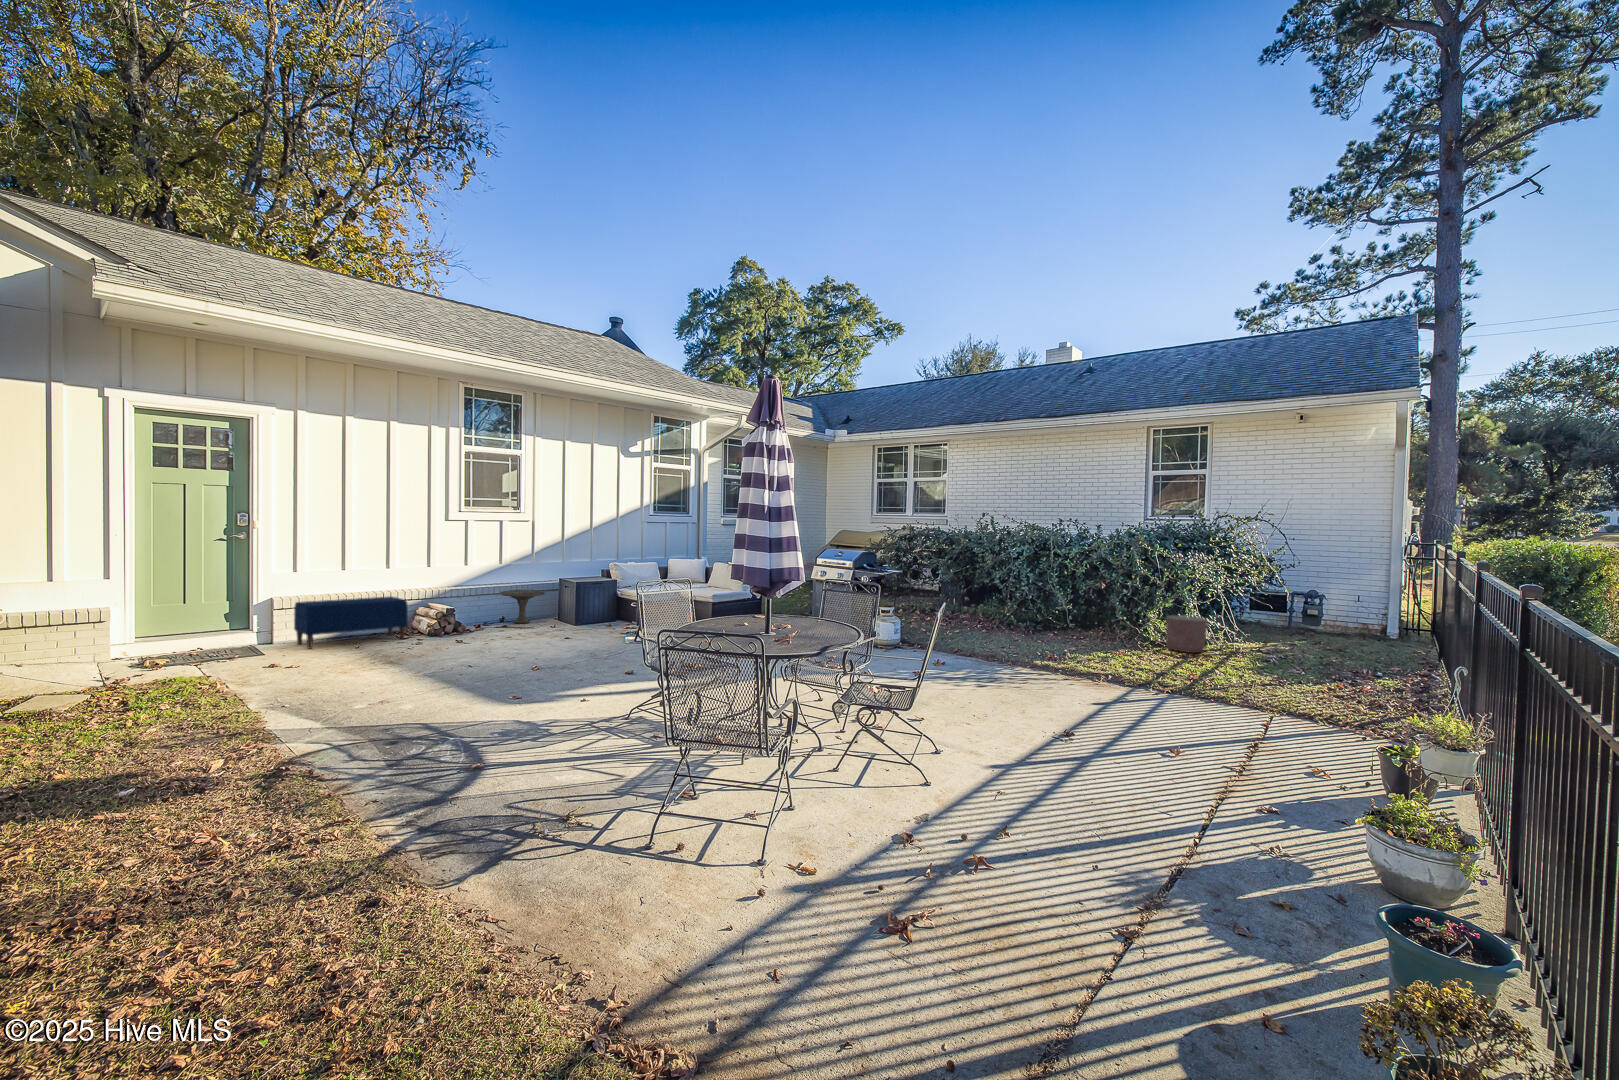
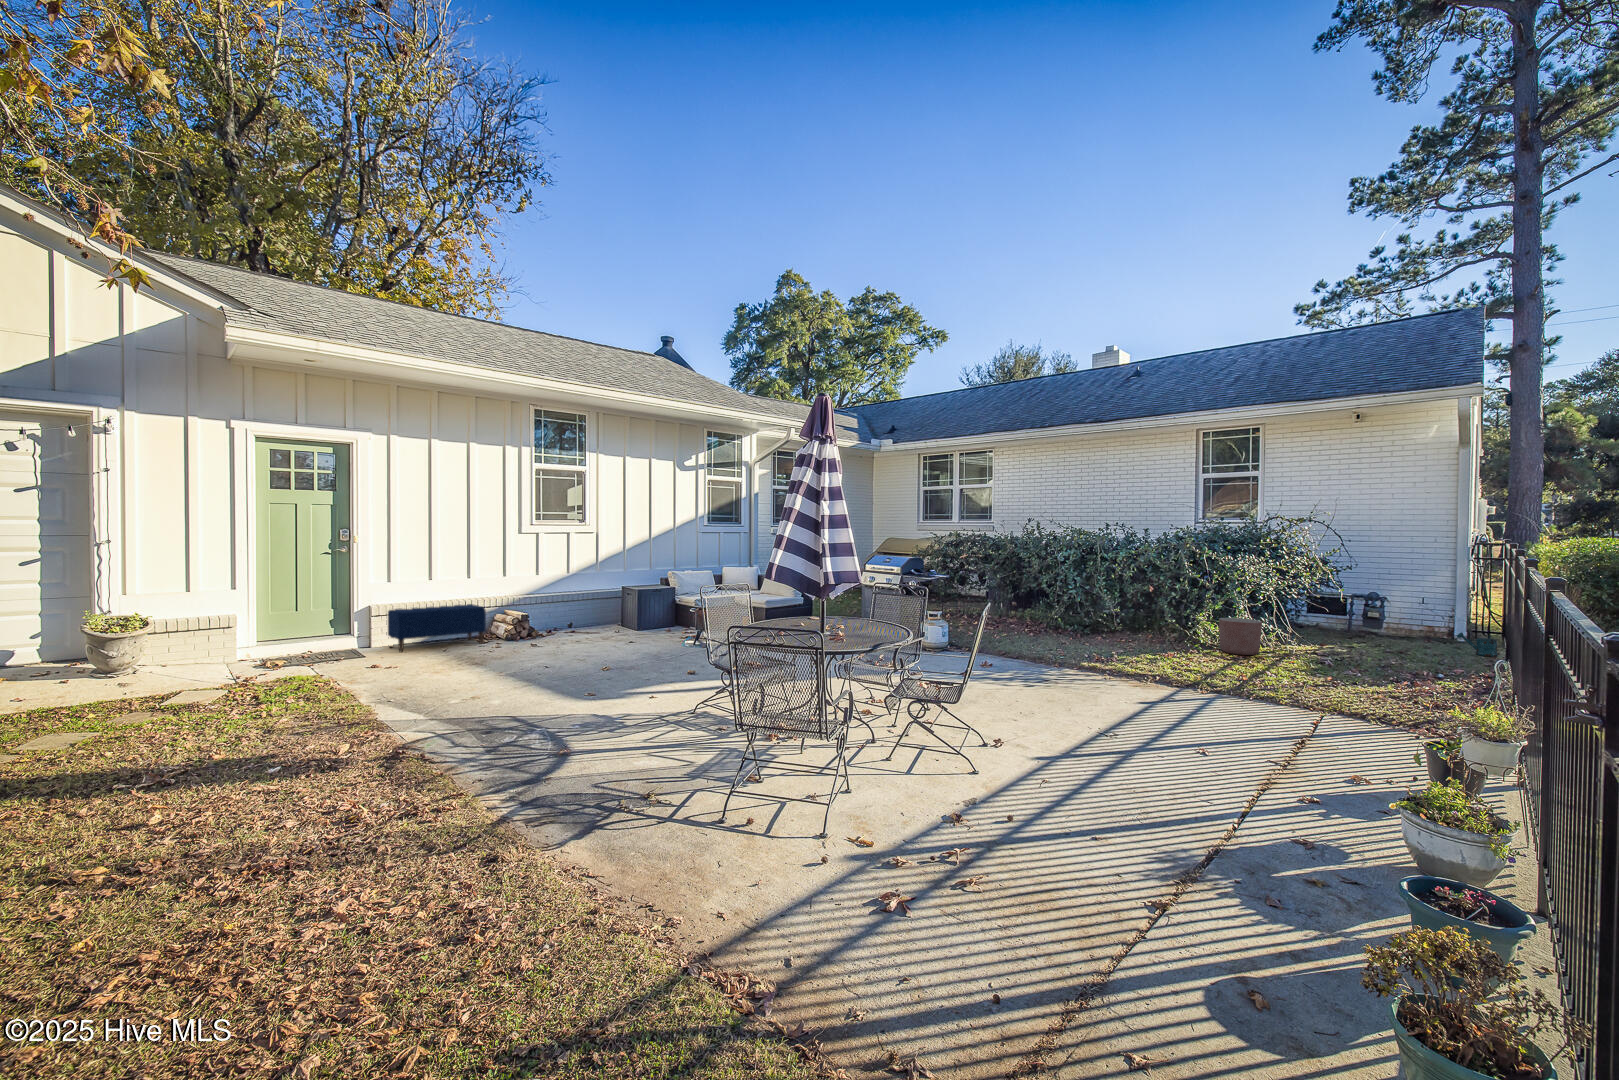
side table: present [500,590,545,624] -> none [567,598,609,629]
watering can: none [1389,631,1432,655] -> present [1457,632,1497,657]

